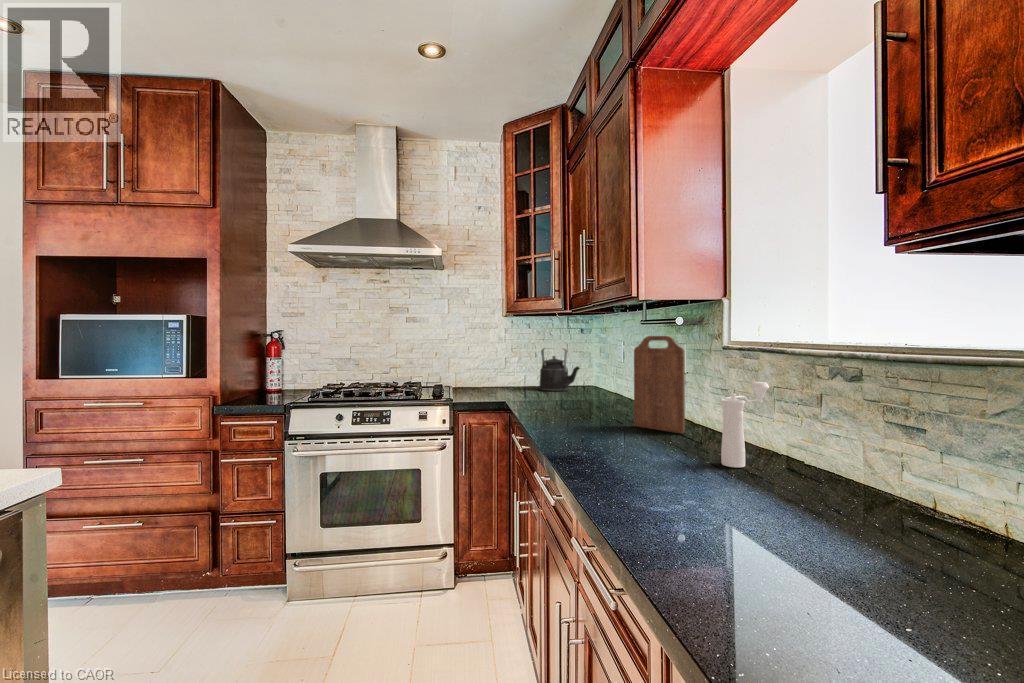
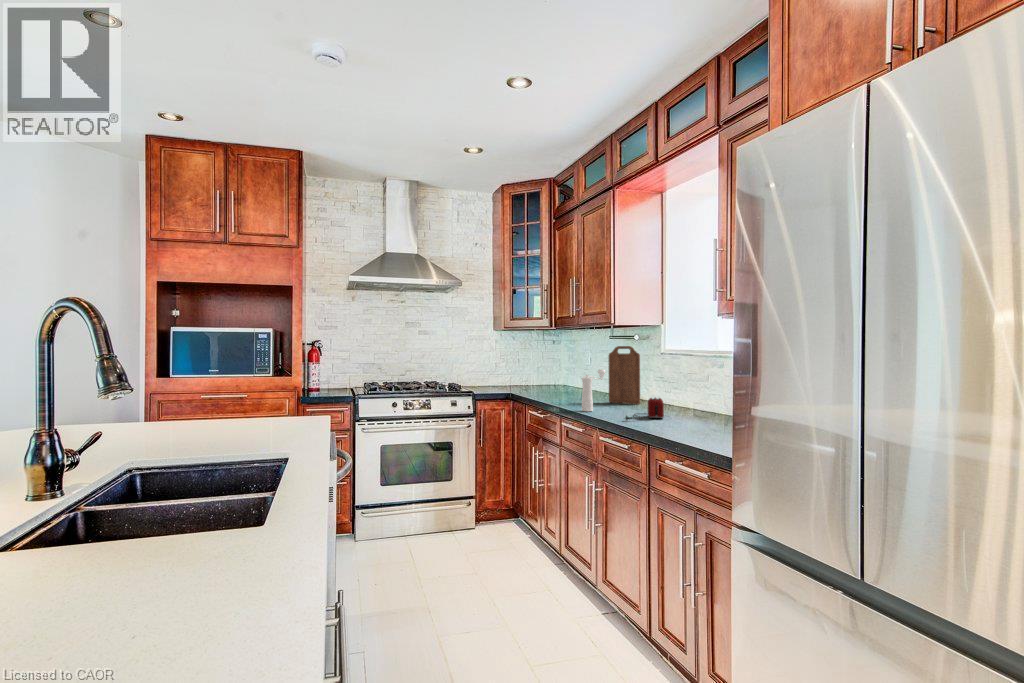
kettle: present [539,349,580,391] -> none [522,357,554,389]
pepper mill: present [721,382,769,468] -> present [582,369,606,412]
toaster: none [621,441,714,496] -> present [625,398,664,420]

